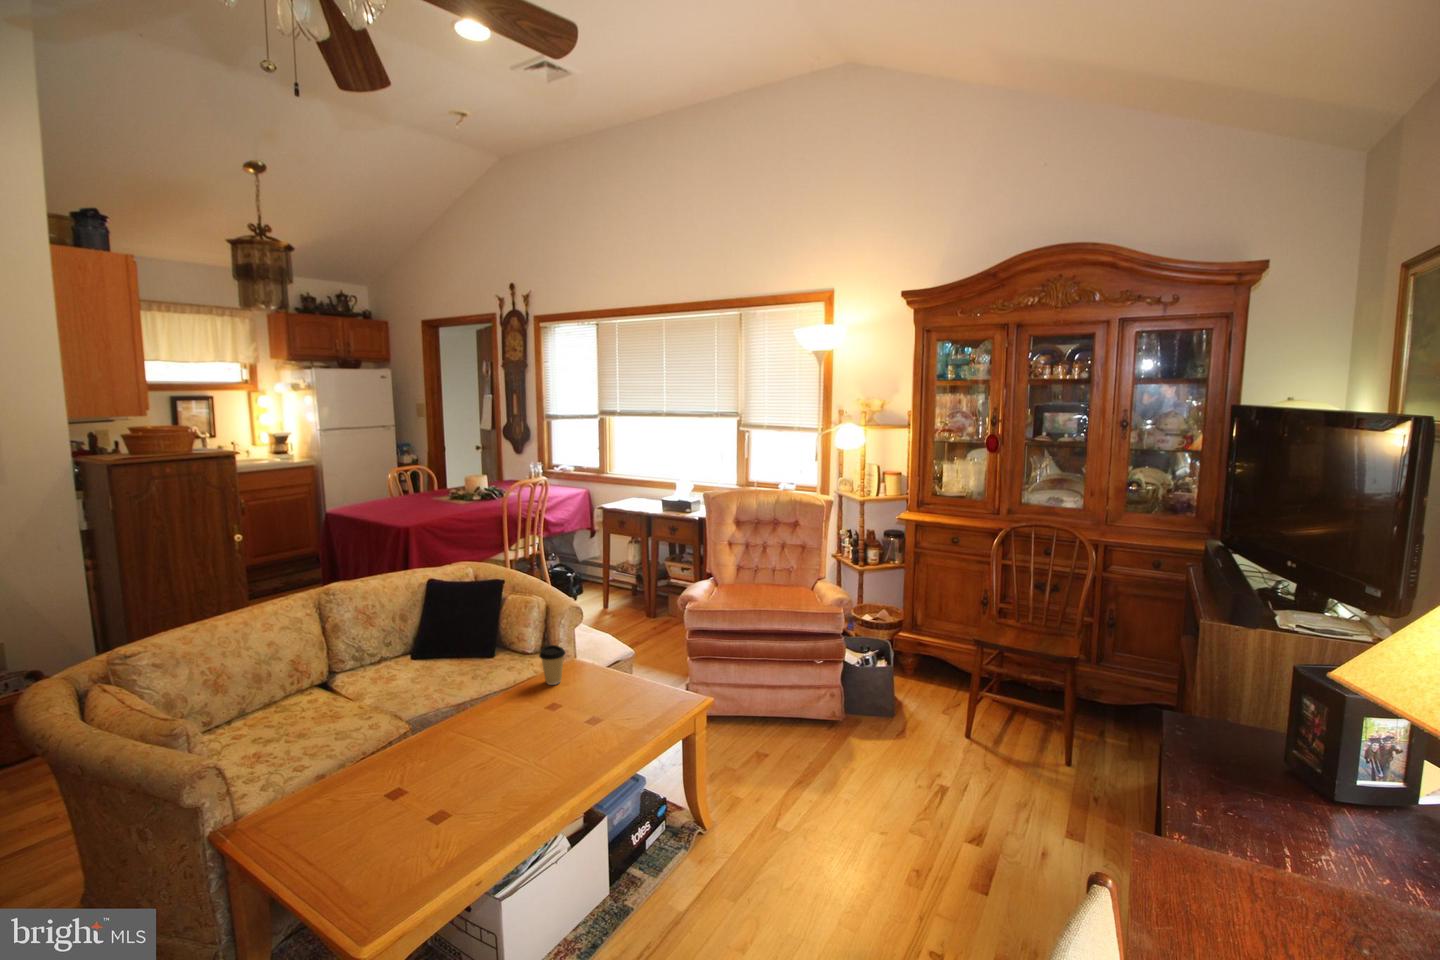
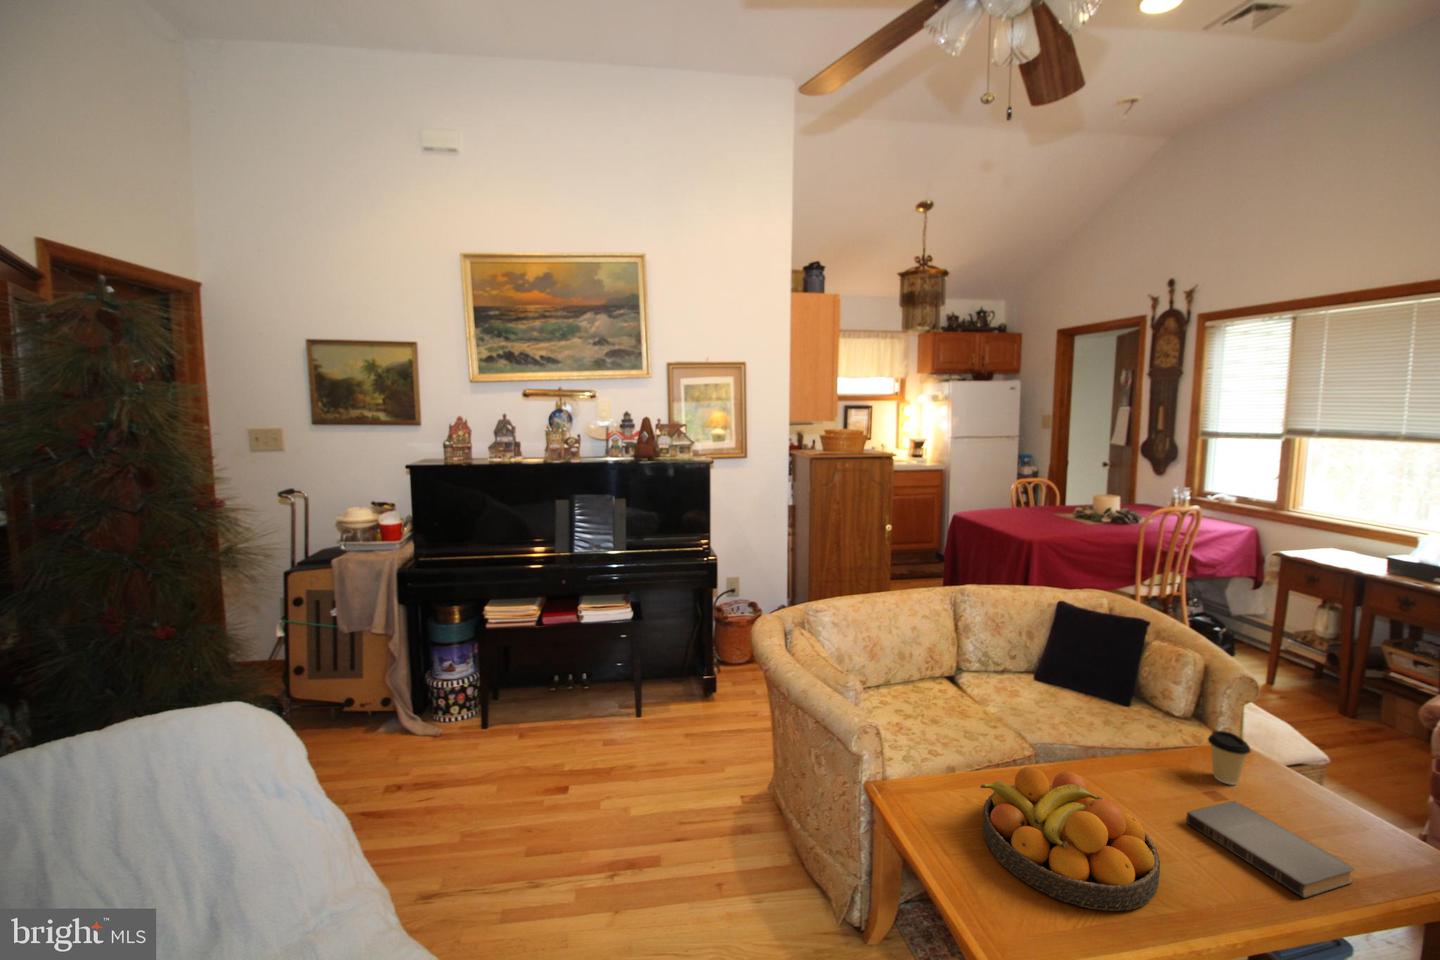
book: none [523,694,618,740] -> present [1186,801,1354,898]
fruit bowl: none [339,721,499,836] -> present [980,767,1160,911]

